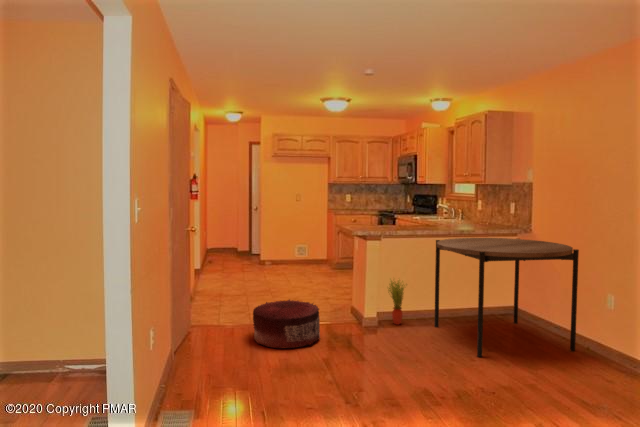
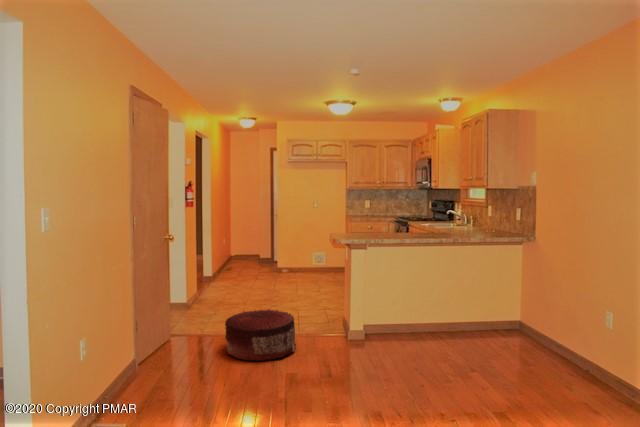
dining table: present [434,238,579,357] -> none [422,247,576,379]
potted plant: present [389,279,404,324] -> none [373,288,396,338]

